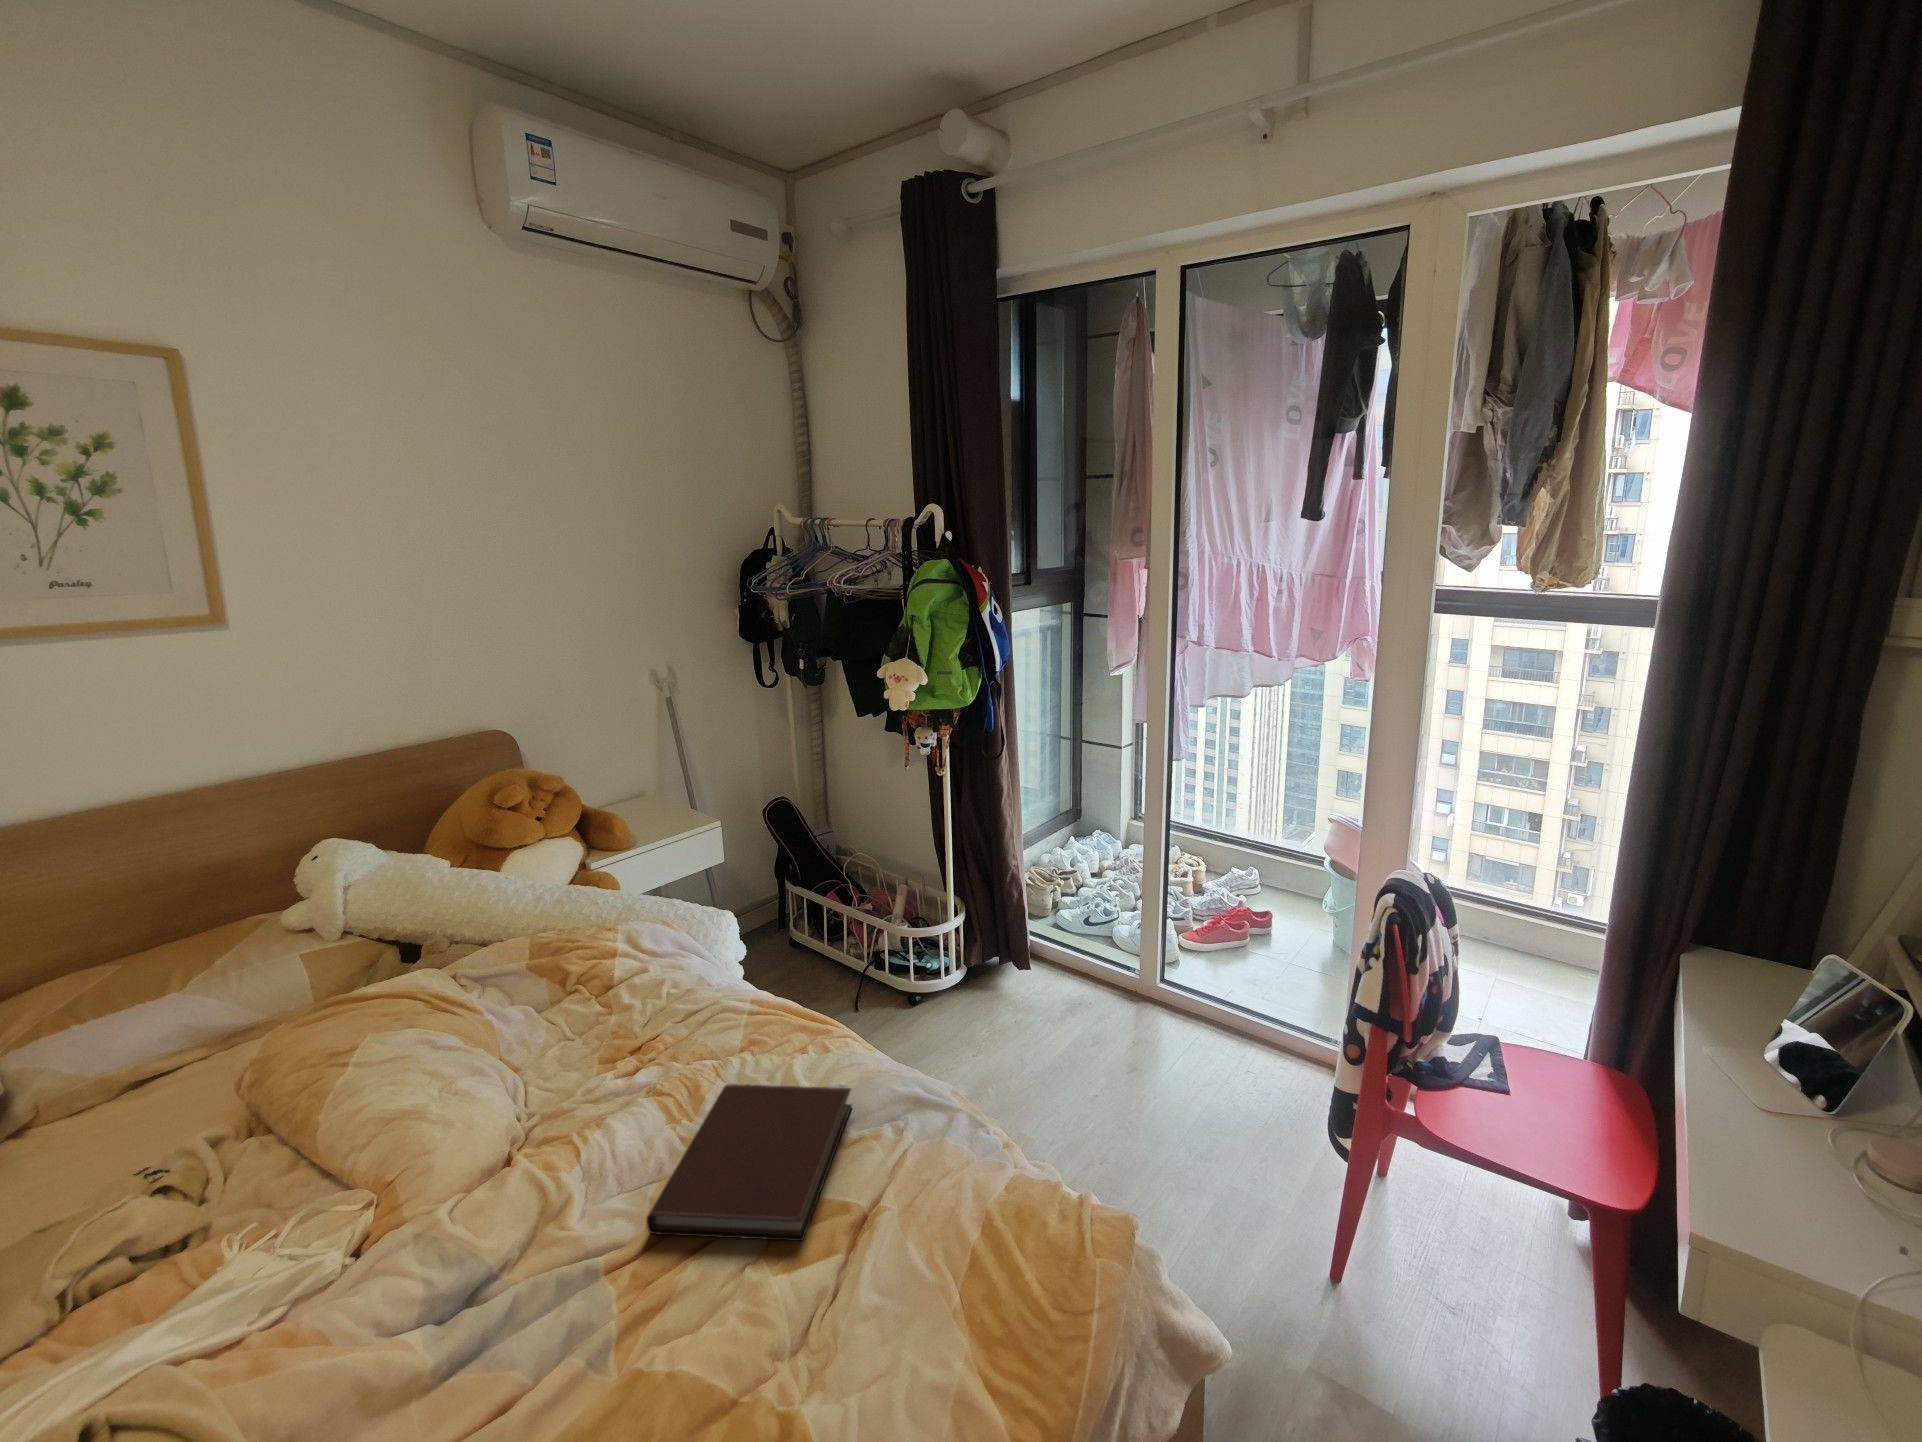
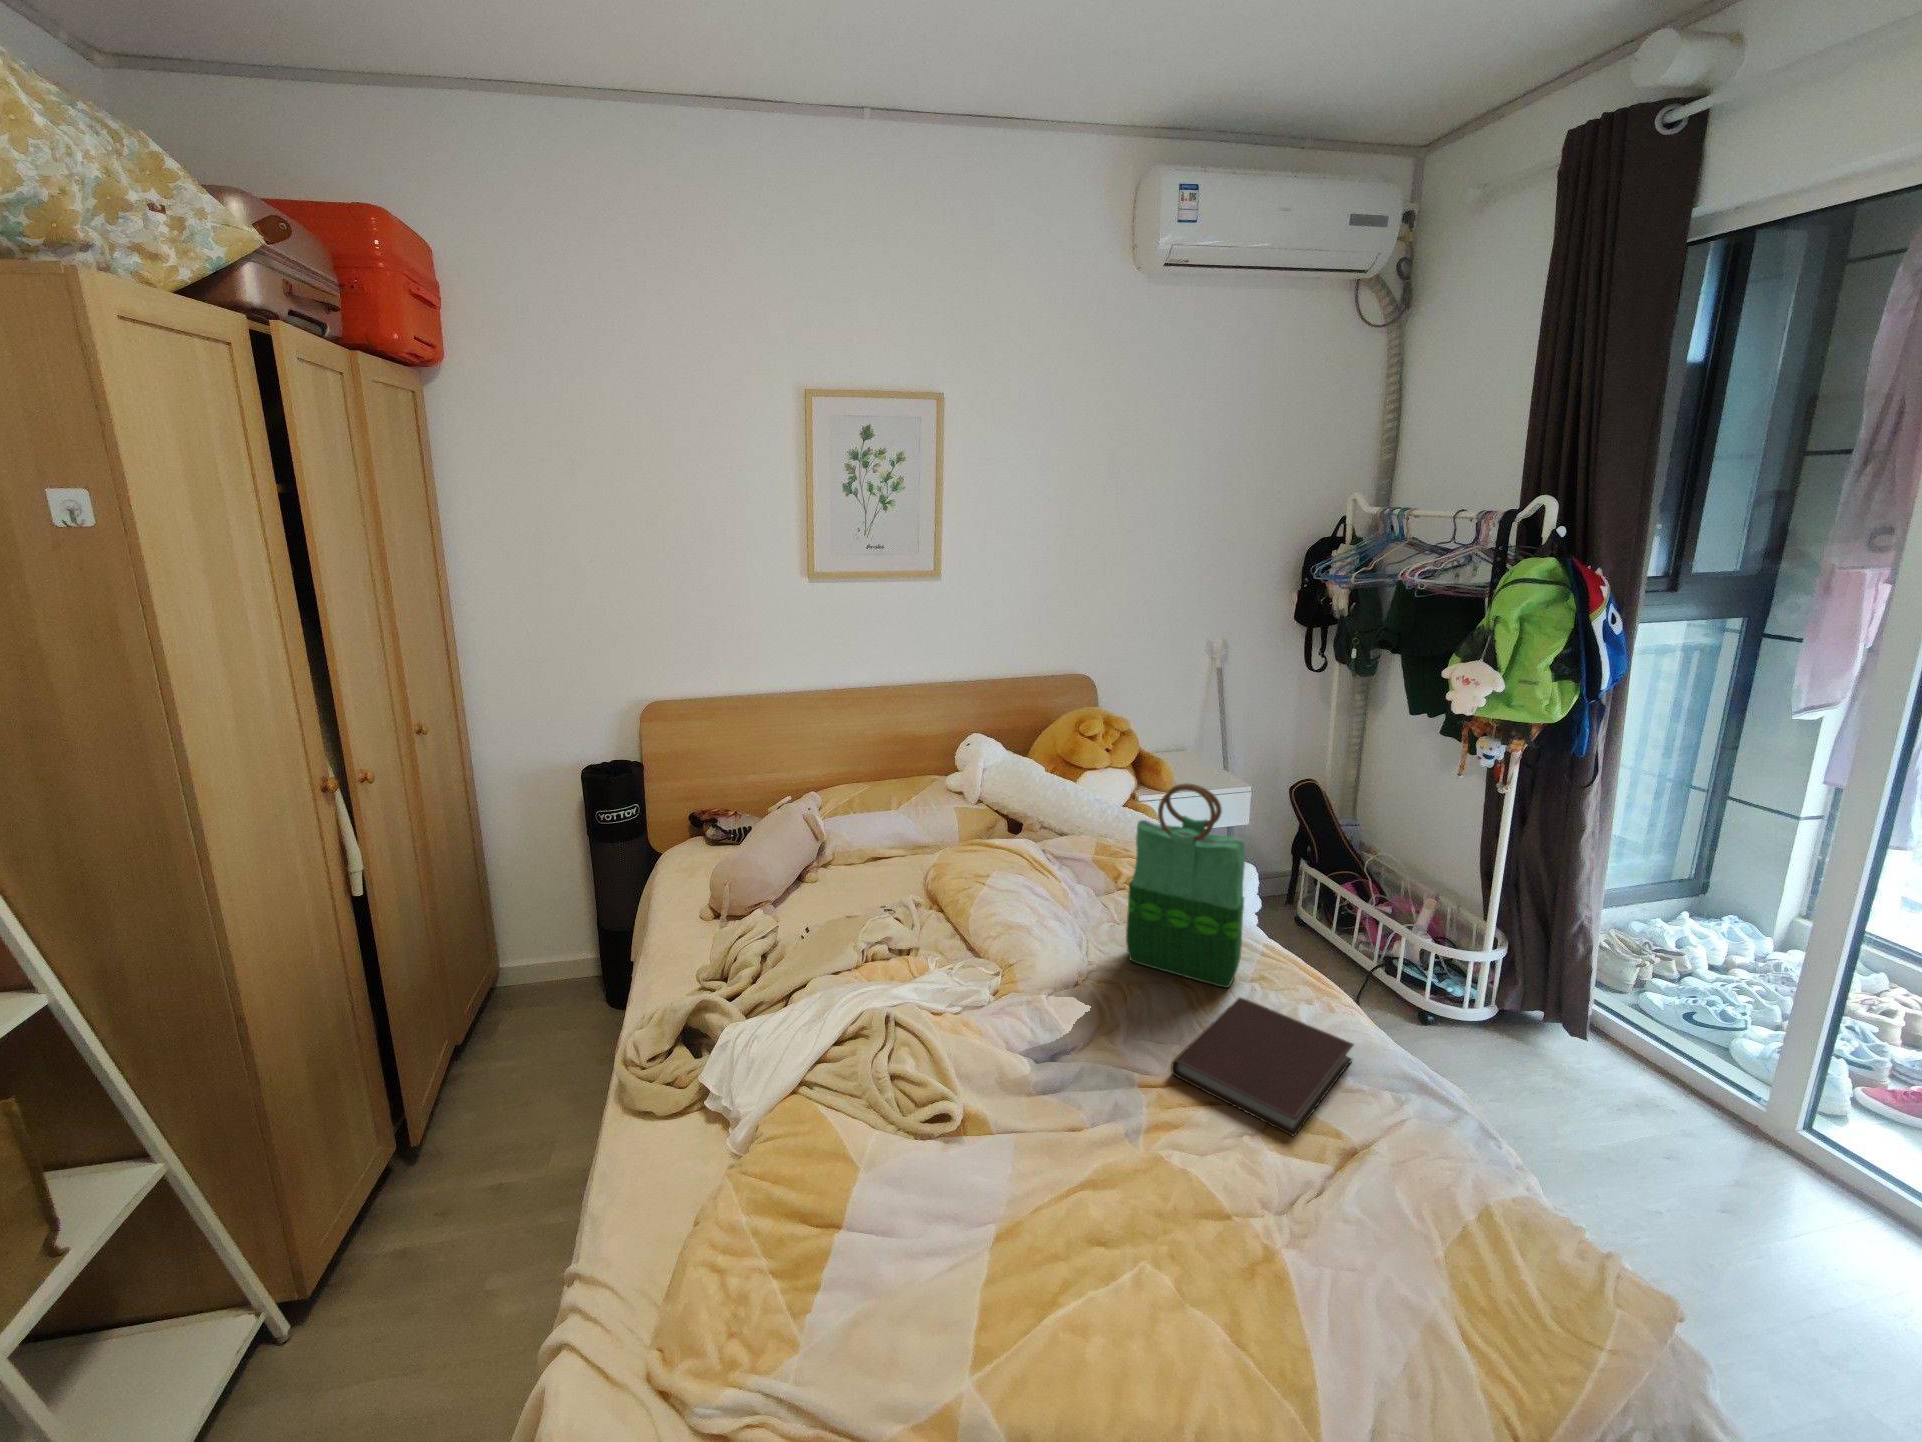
tote bag: none [566,847,722,1091] -> present [1126,784,1245,988]

